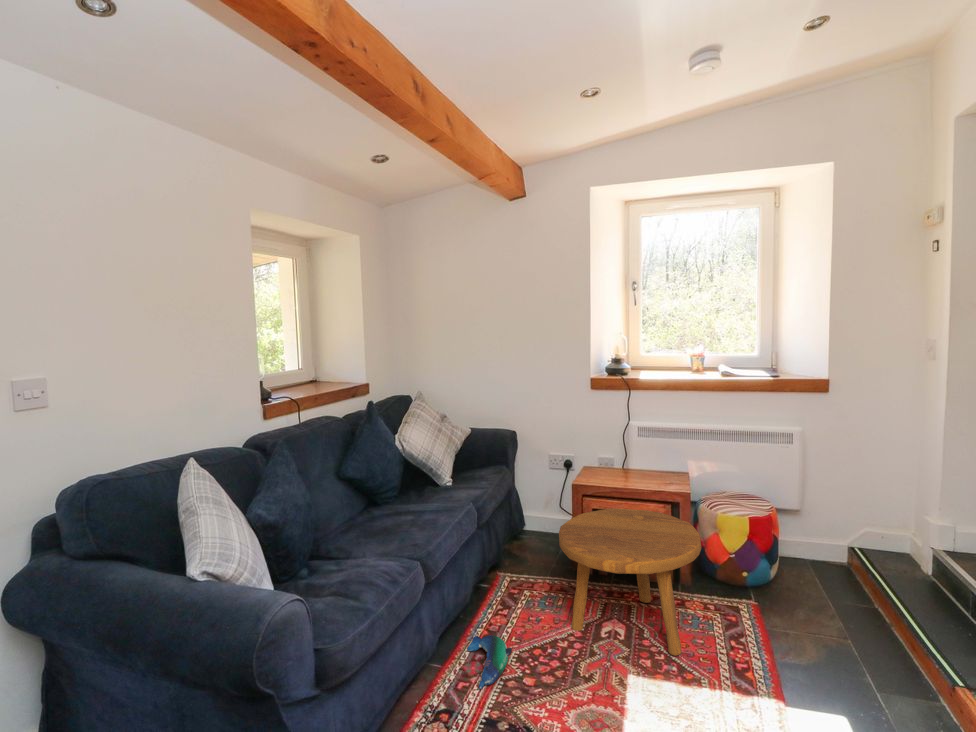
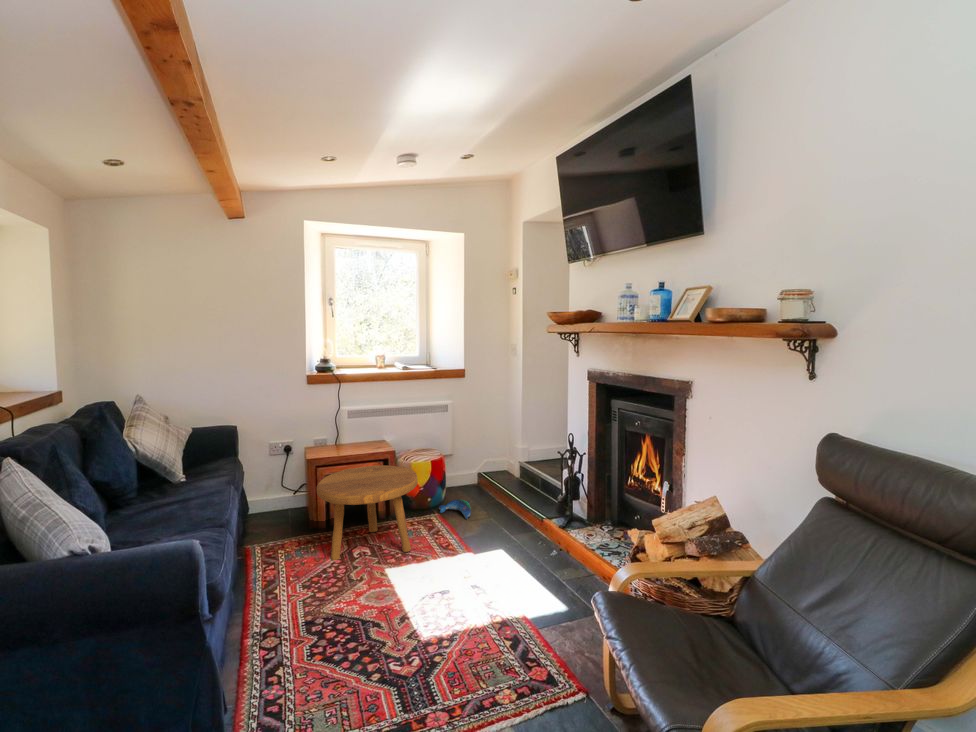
plush toy: present [467,635,512,689] -> present [439,499,471,519]

